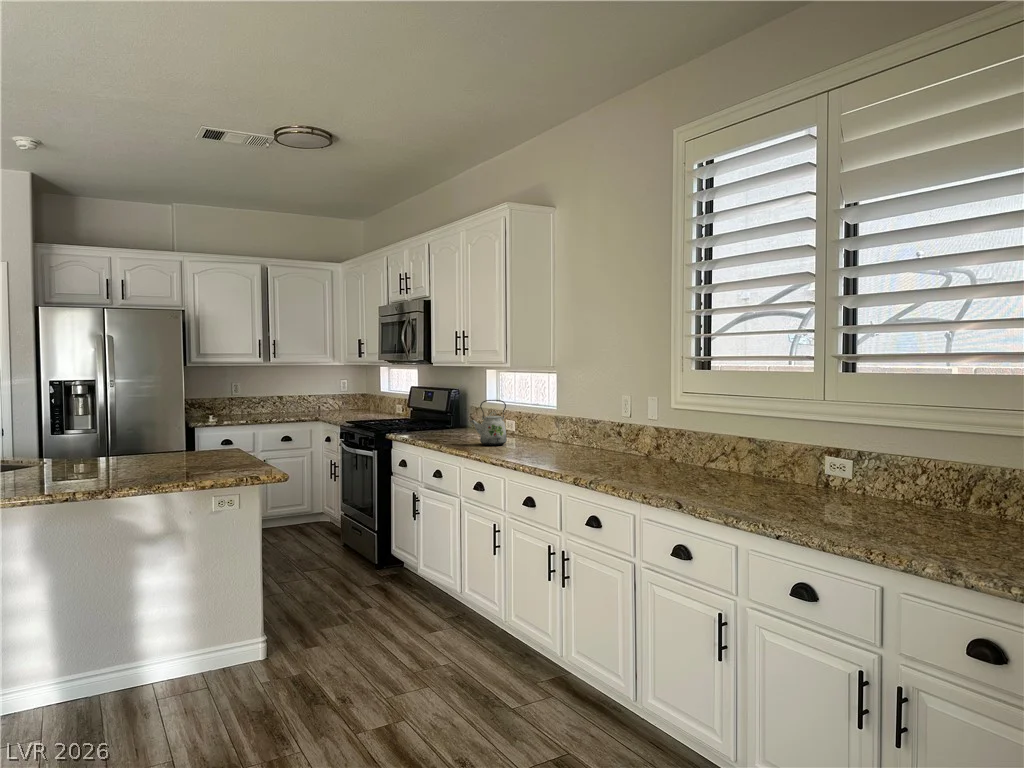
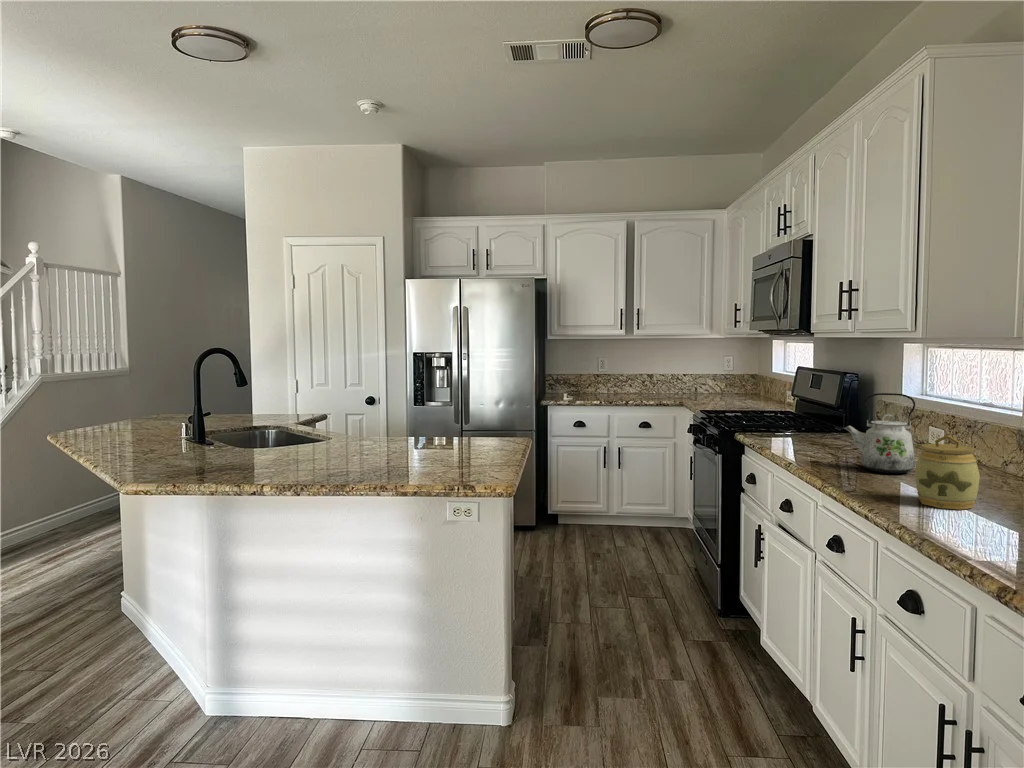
jar: none [514,418,542,456] -> present [915,435,980,510]

